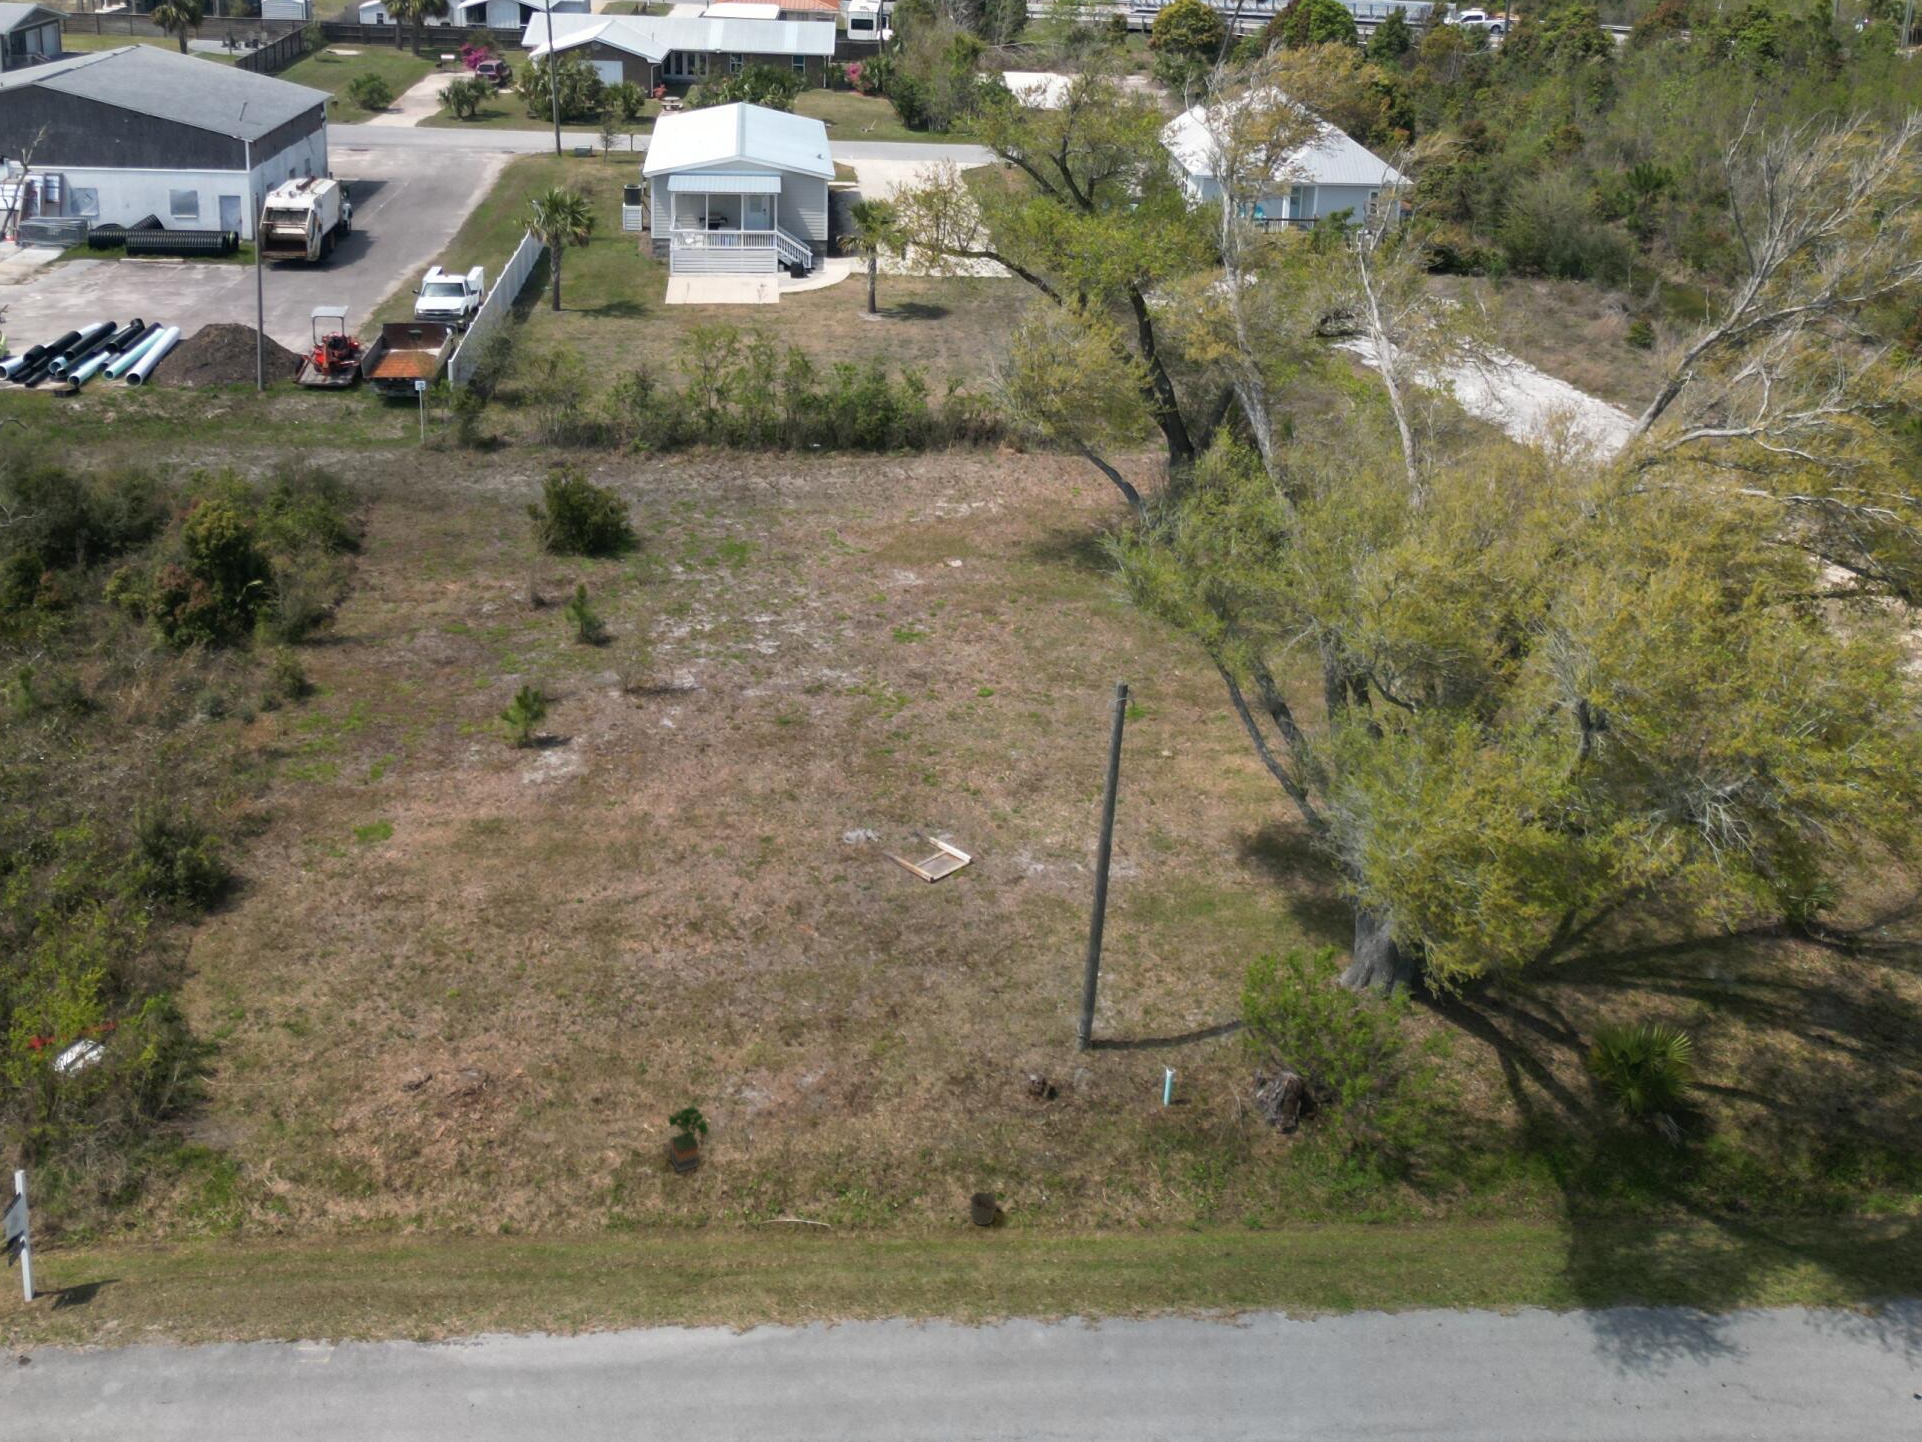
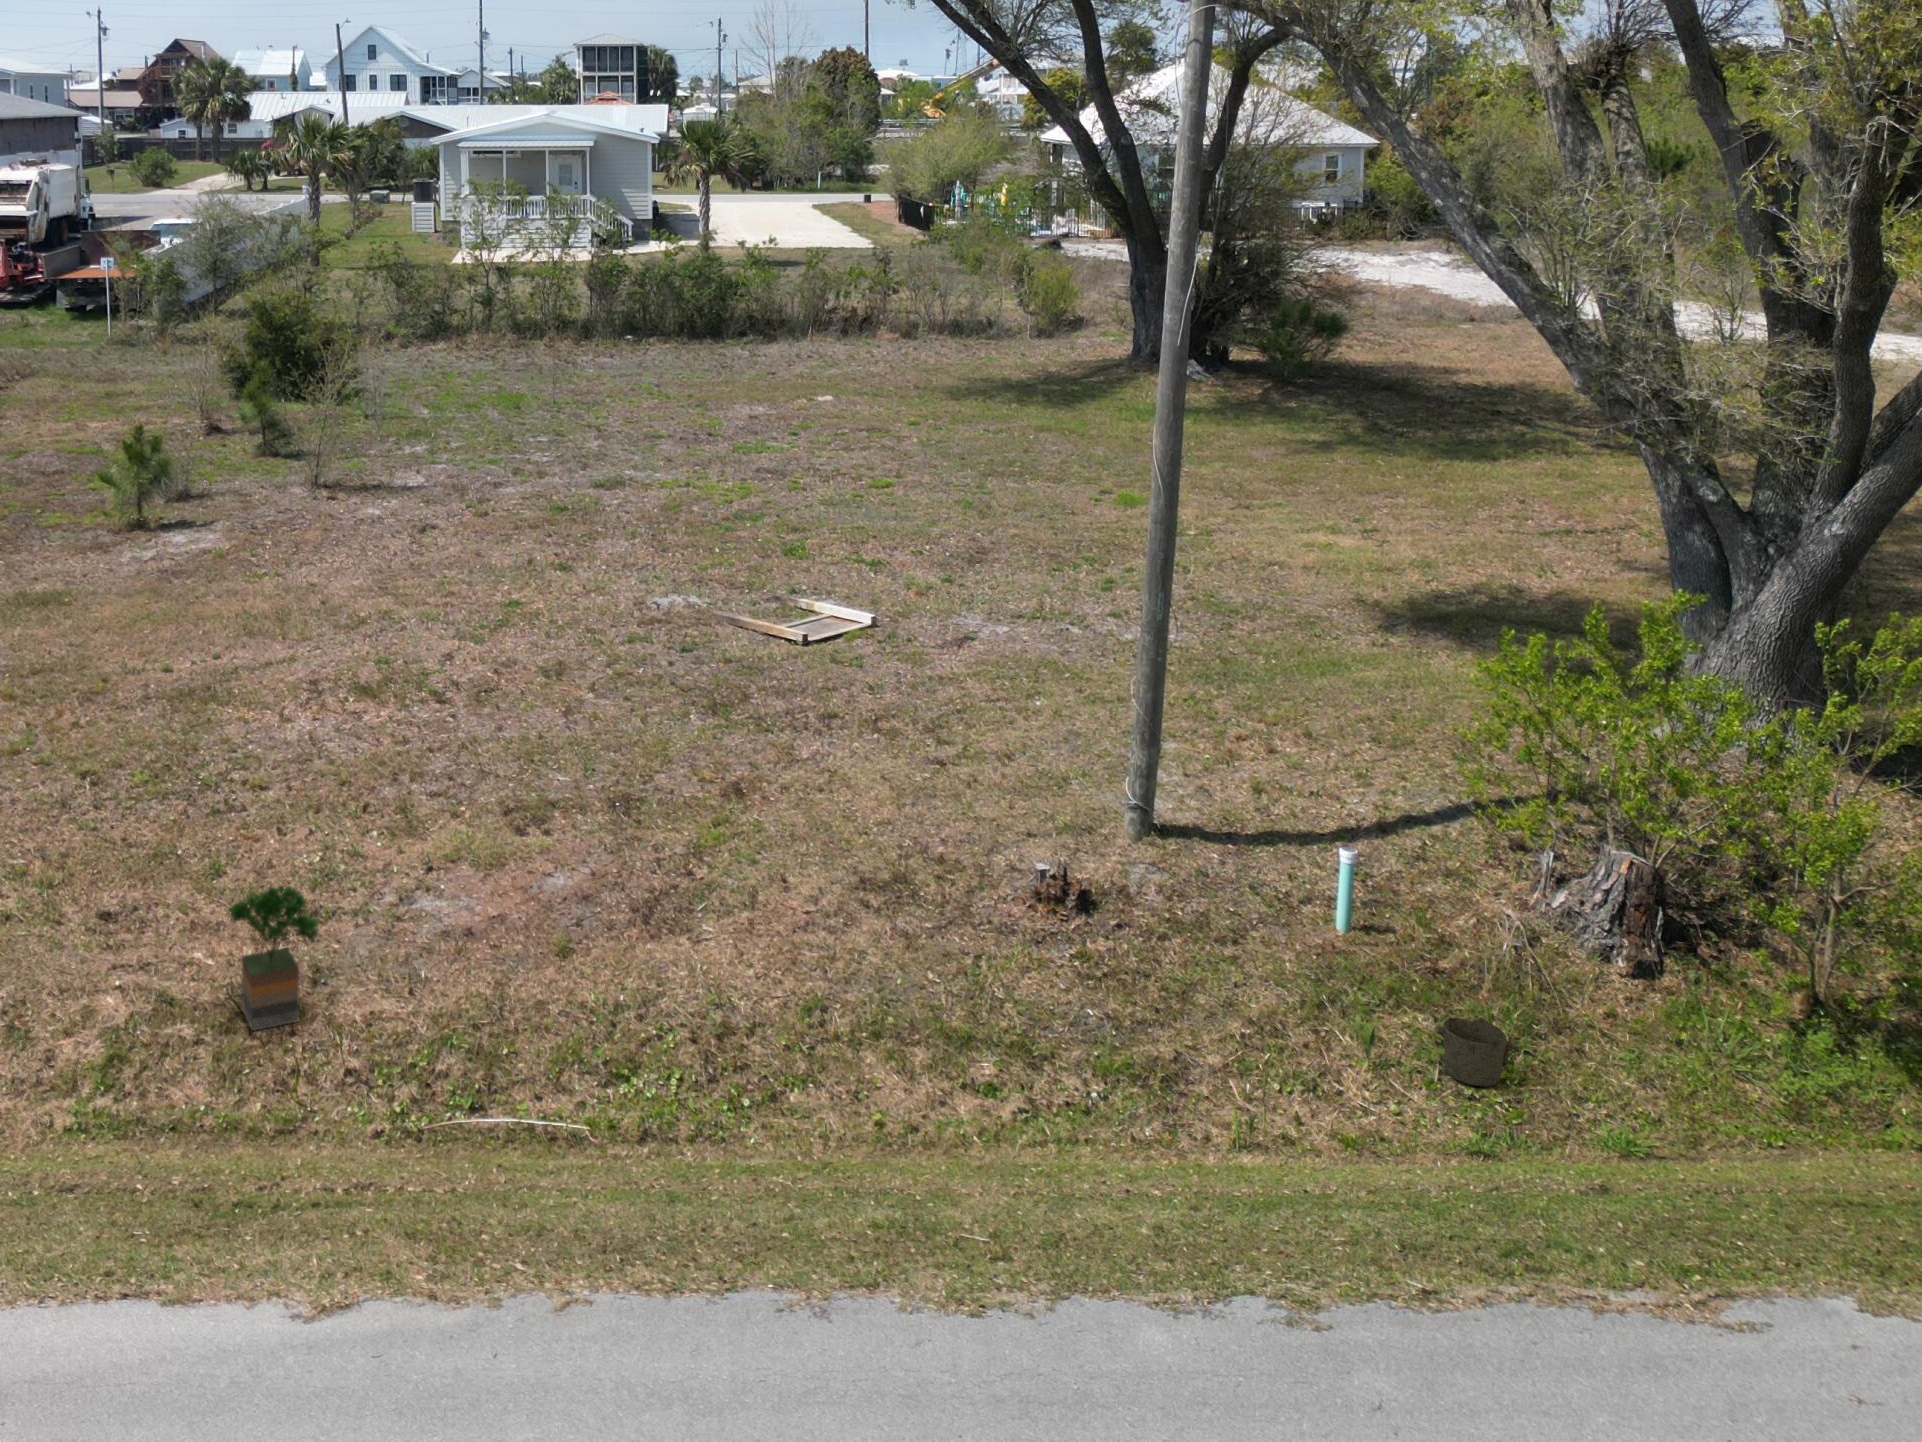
bucket: present [970,1192,1001,1225] -> present [1437,1018,1513,1087]

